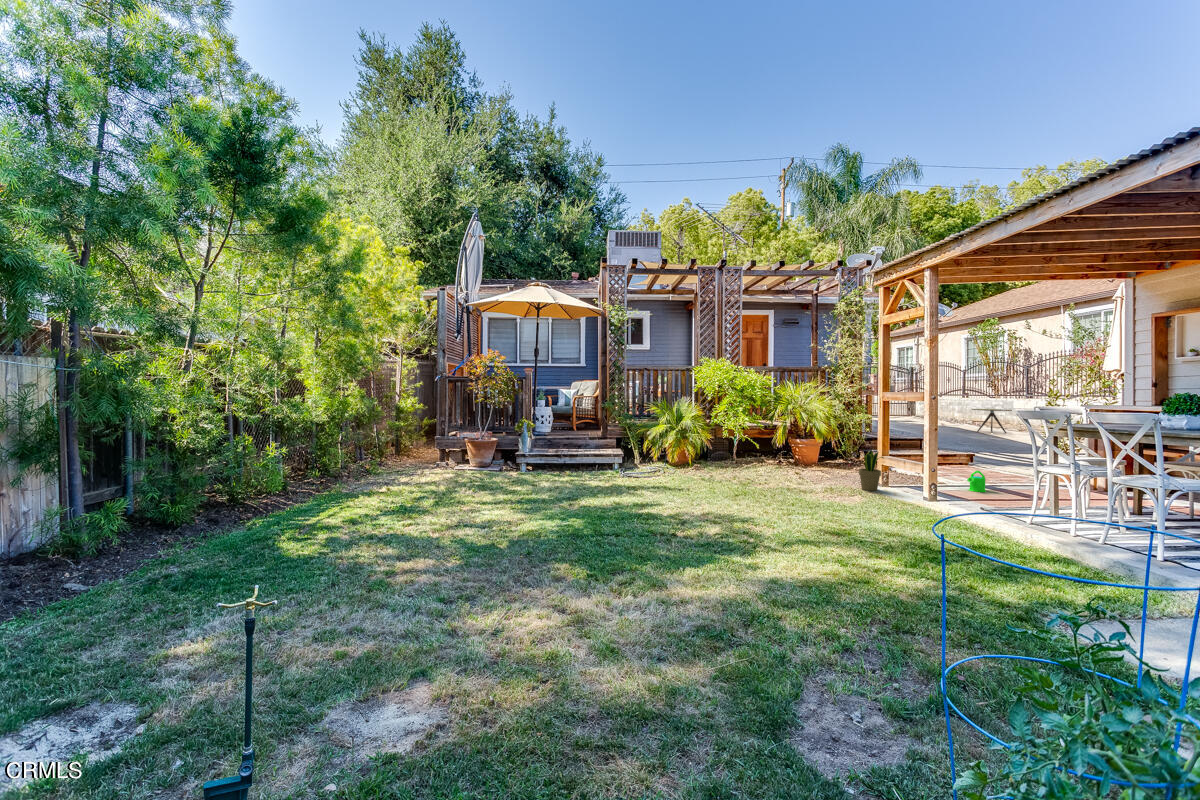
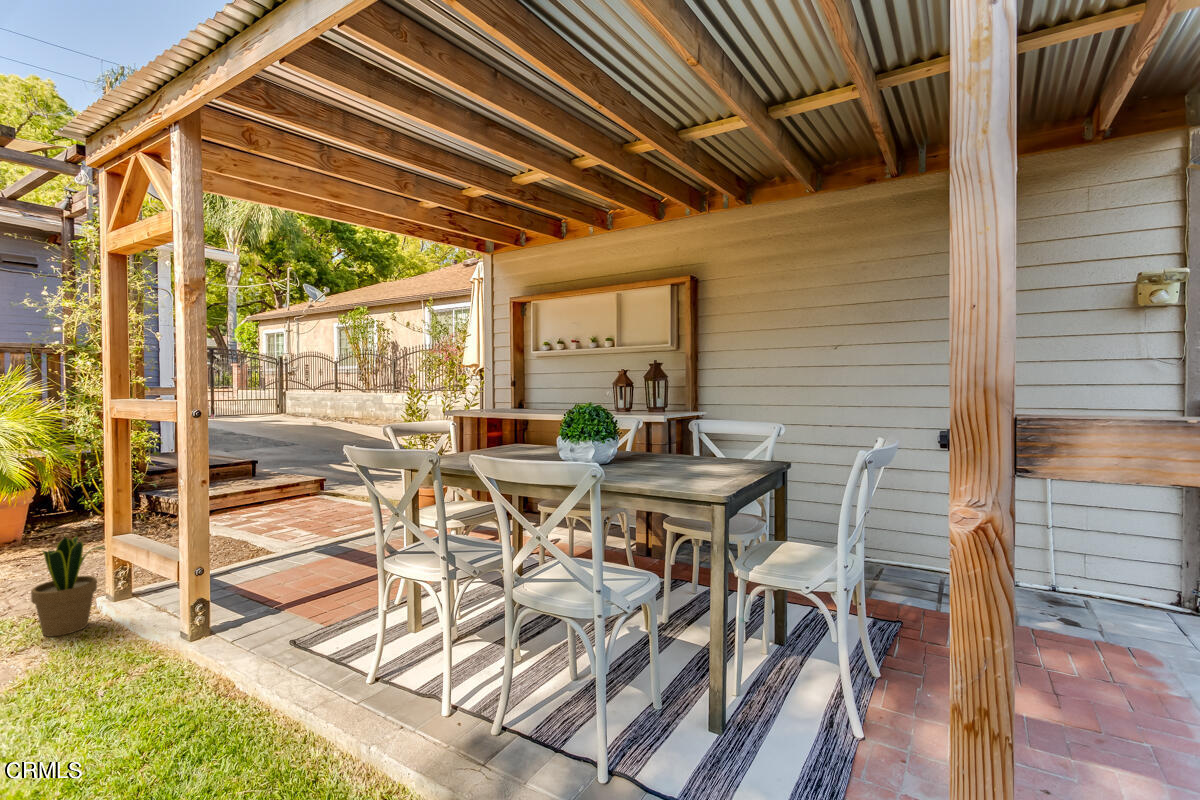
round table: present [972,409,1012,433] -> none [341,405,383,433]
watering can: present [967,471,986,492] -> none [294,528,327,566]

